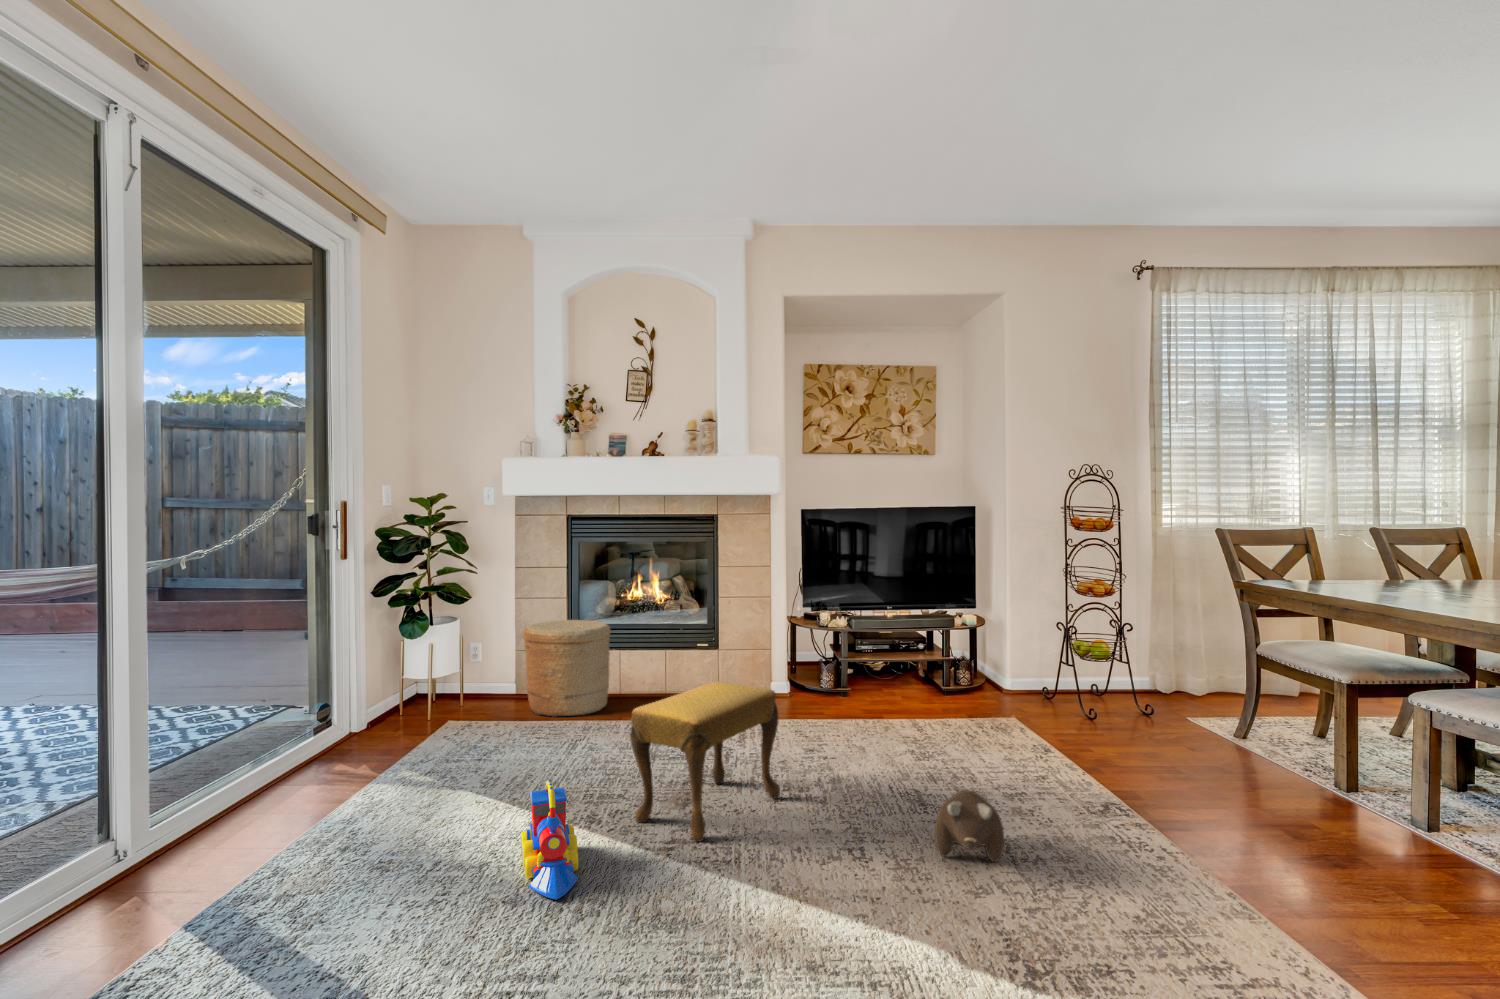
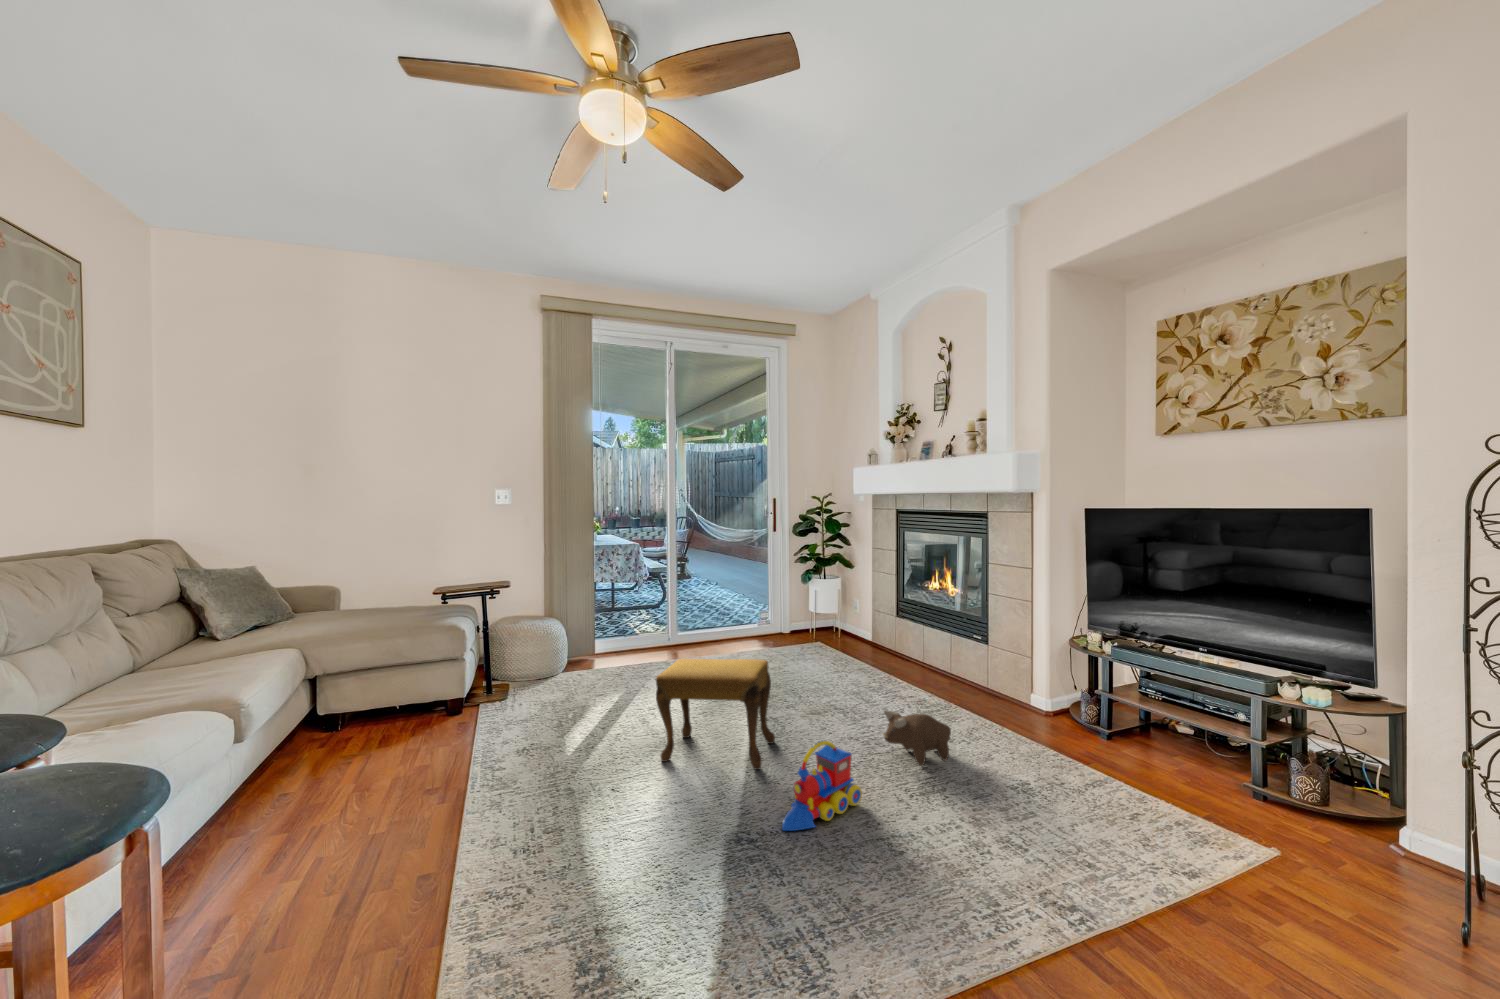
woven basket: present [523,620,610,717] -> none [837,592,905,670]
toy train: present [521,779,579,900] -> present [782,740,862,831]
plush toy: present [935,790,1004,862] -> present [883,711,951,766]

